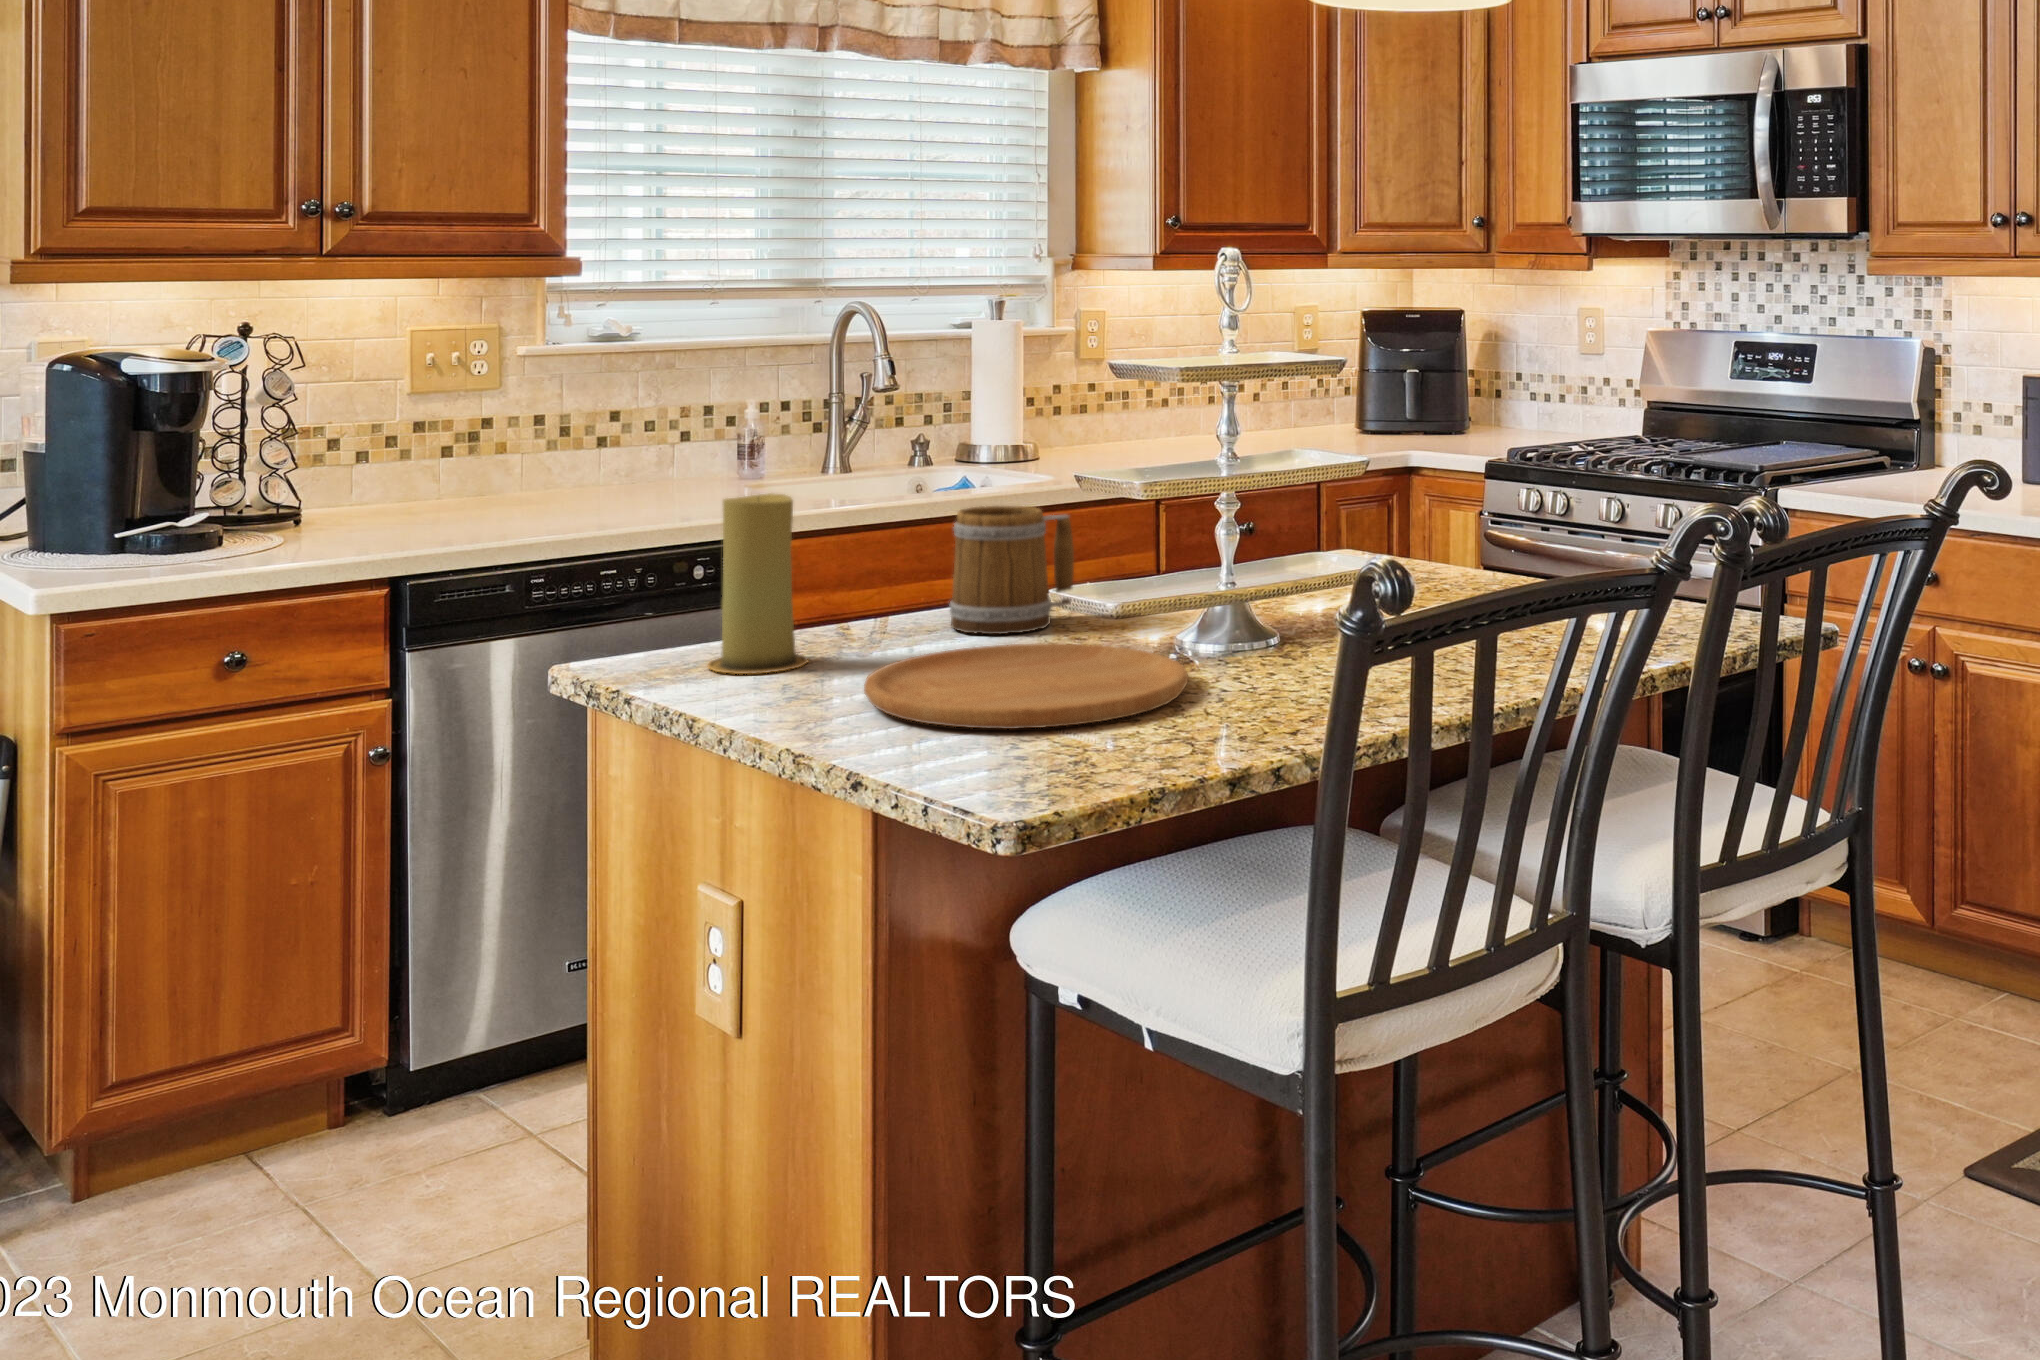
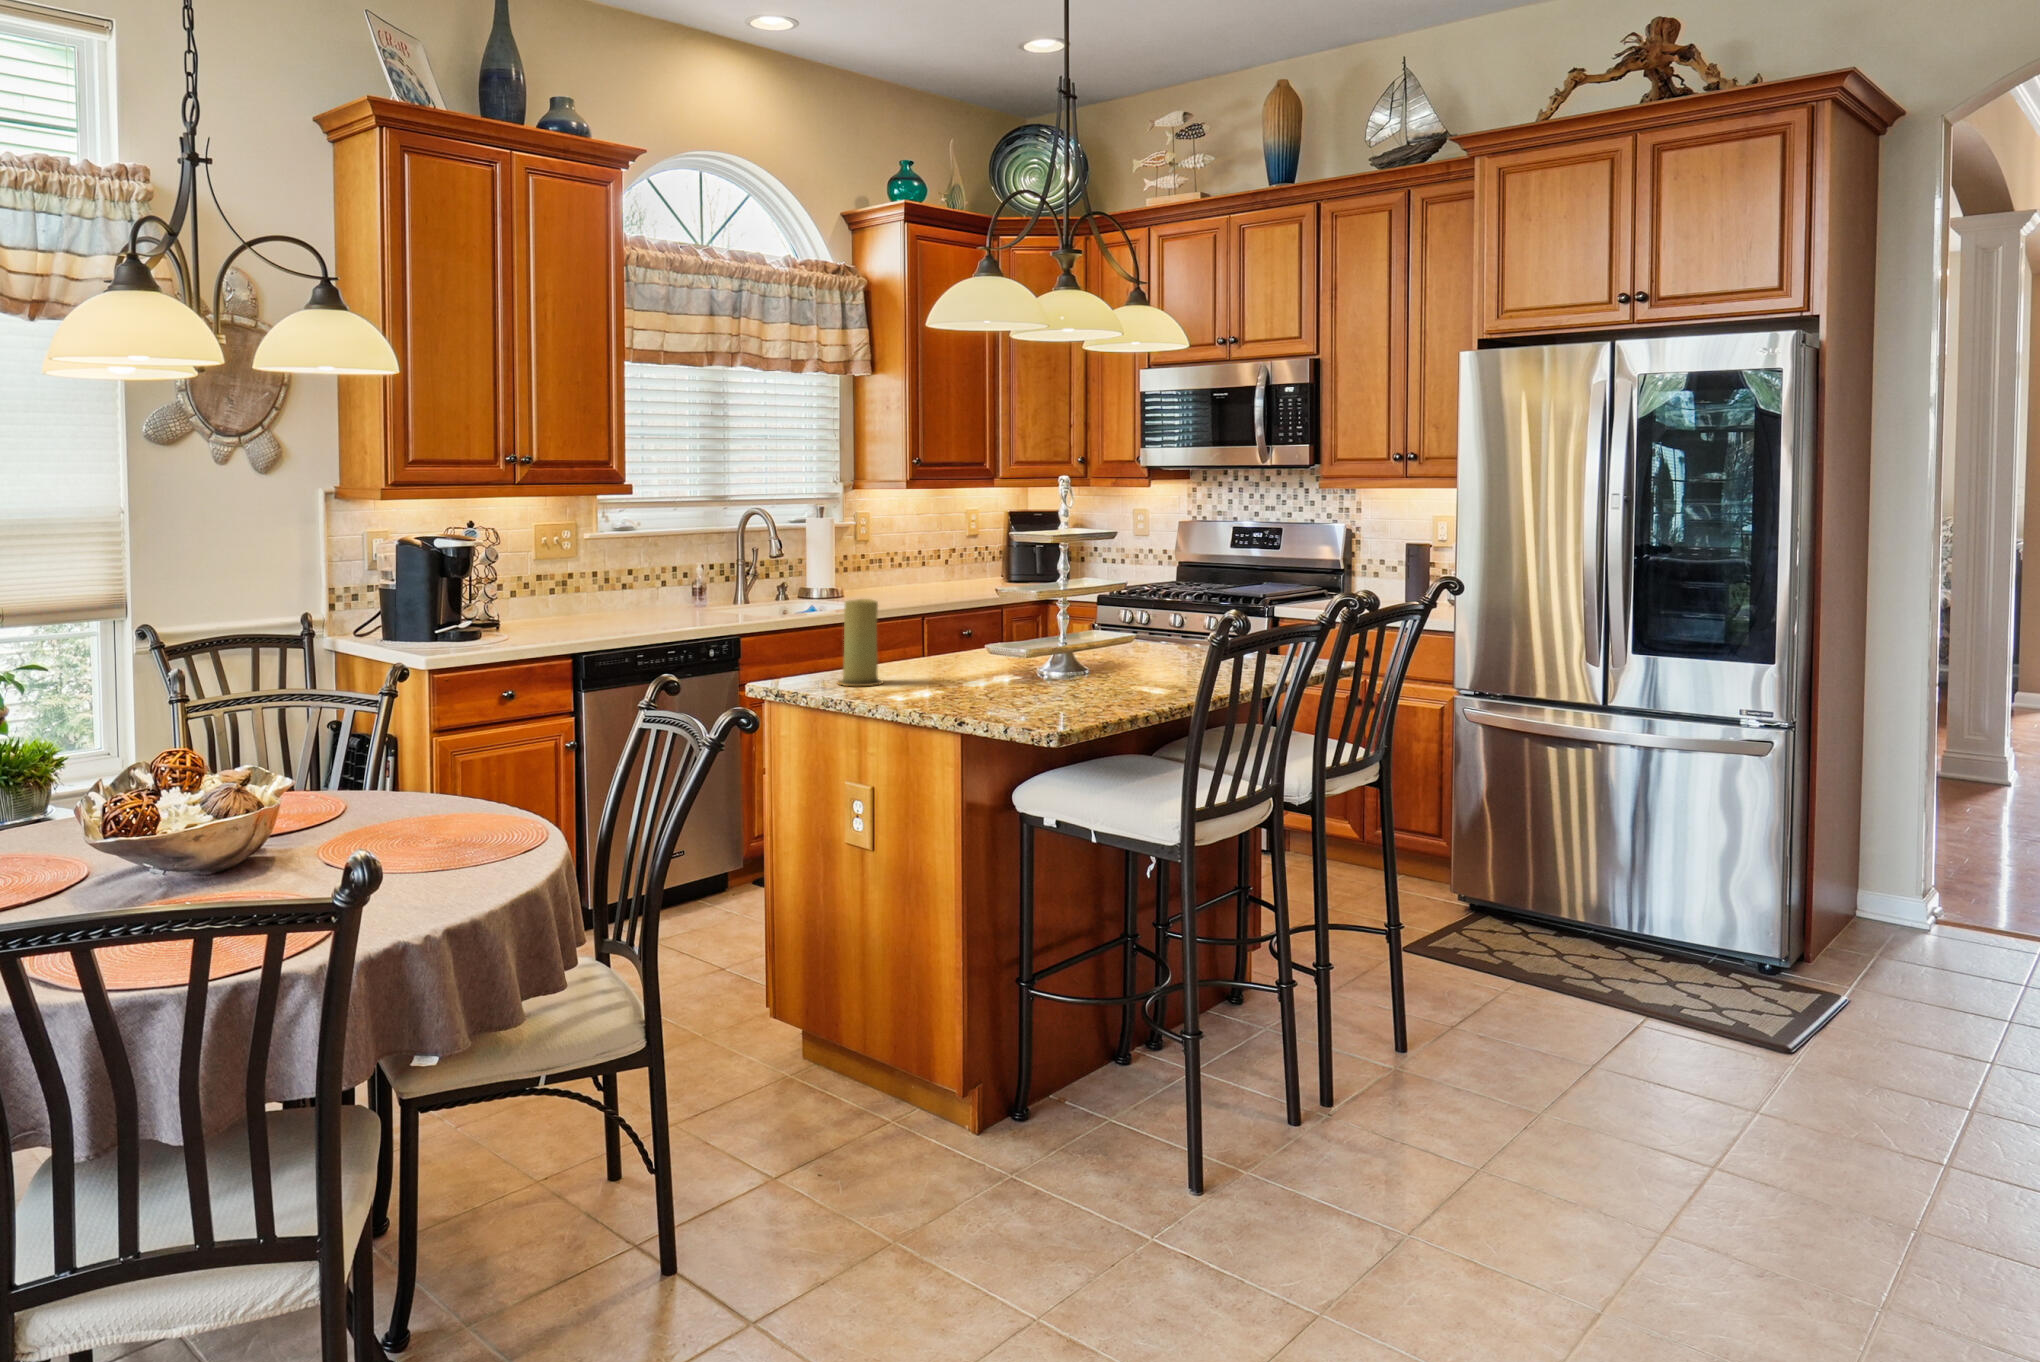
mug: present [950,506,1074,634] -> none [930,607,986,670]
cutting board: present [864,643,1188,729] -> none [936,671,1090,703]

